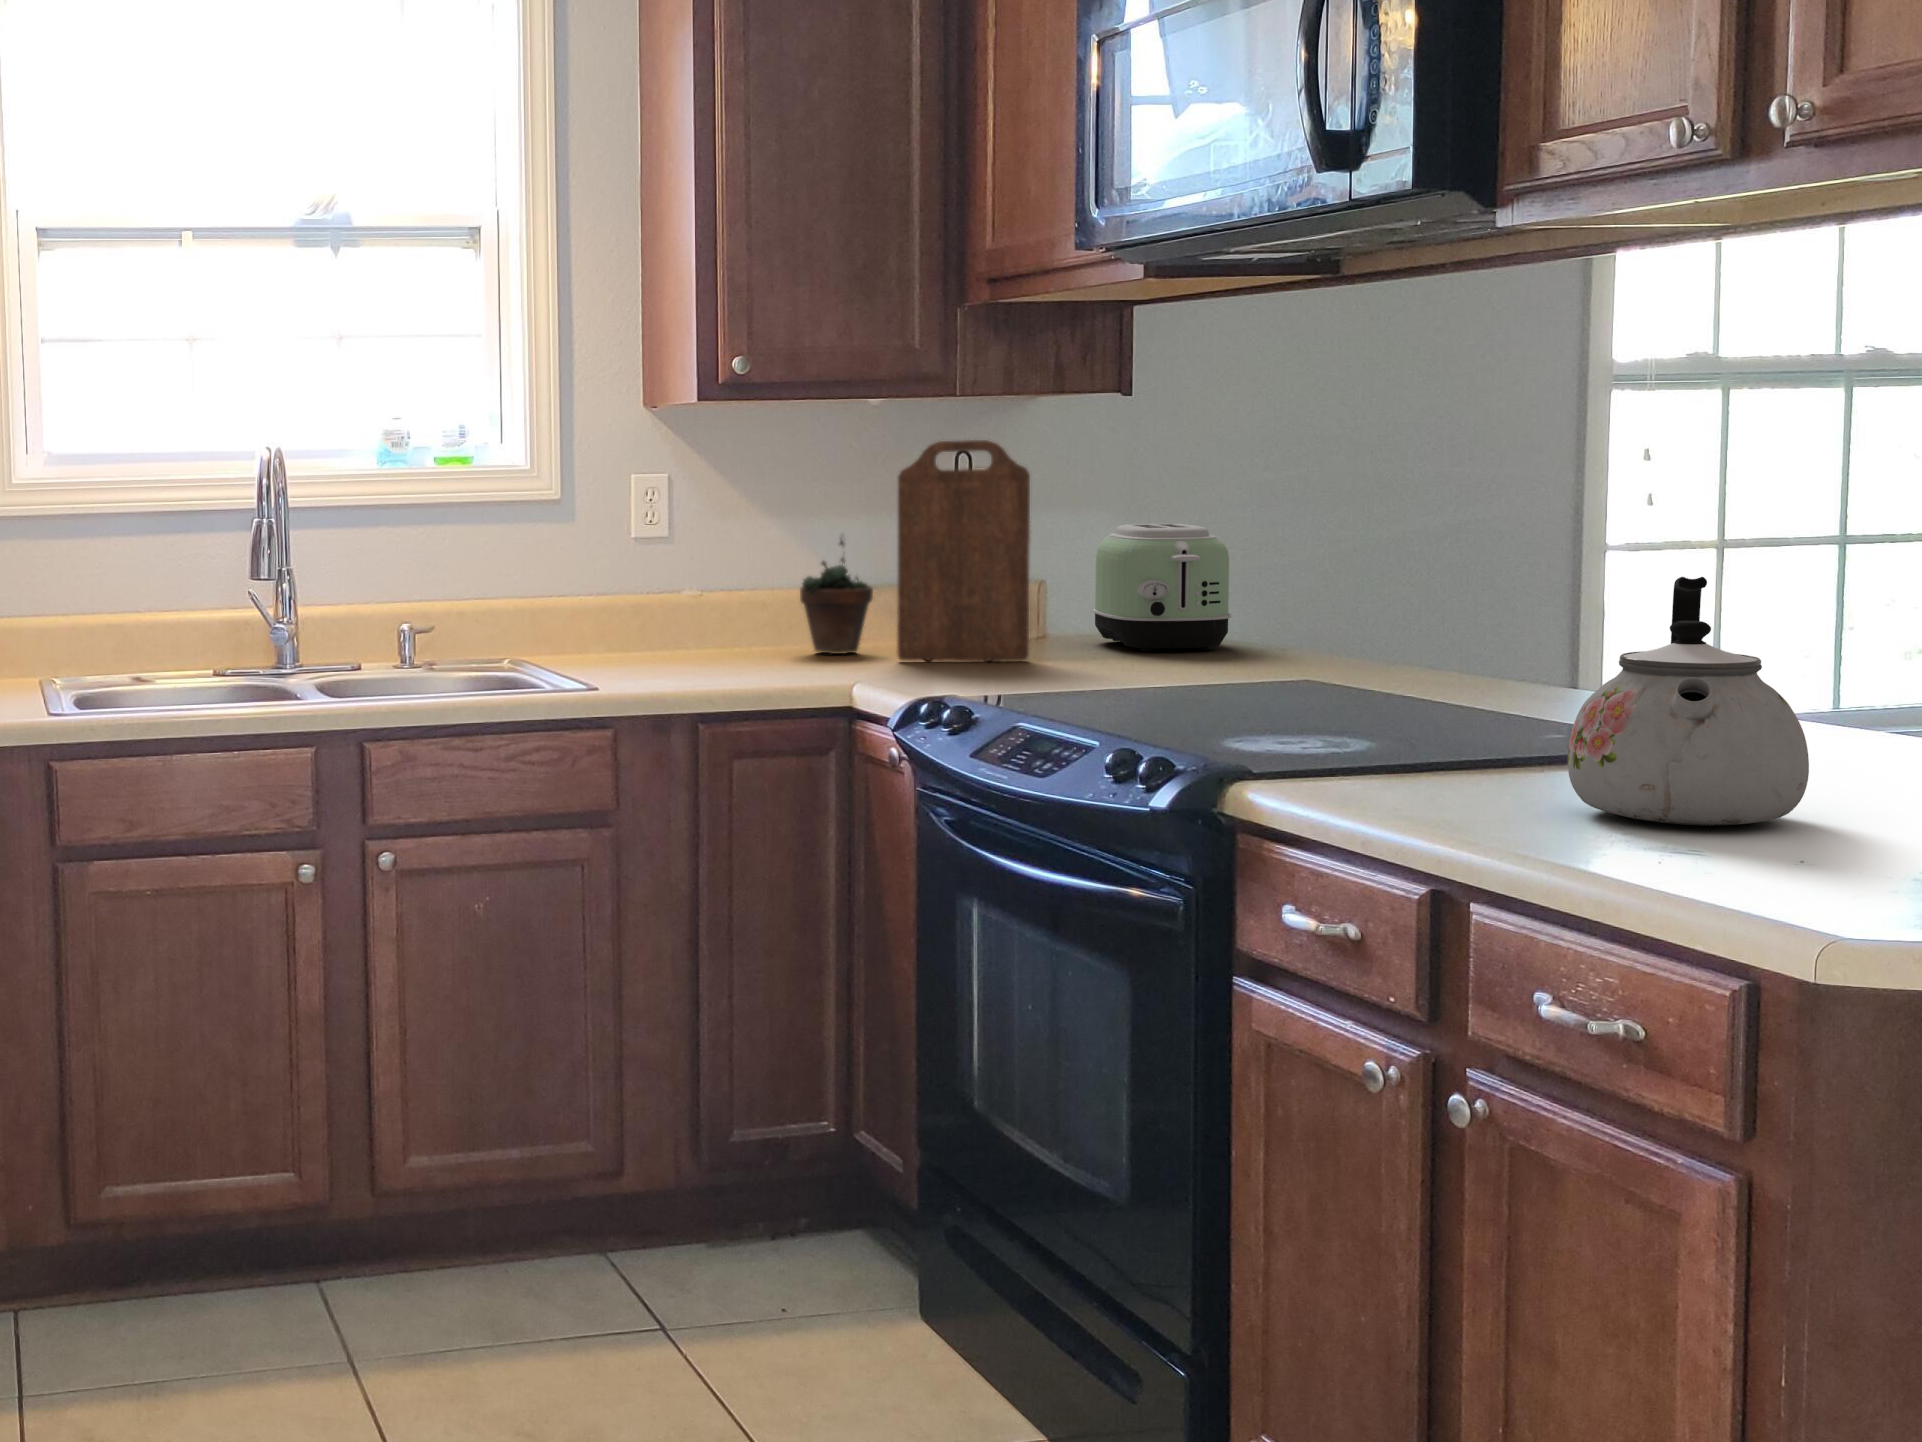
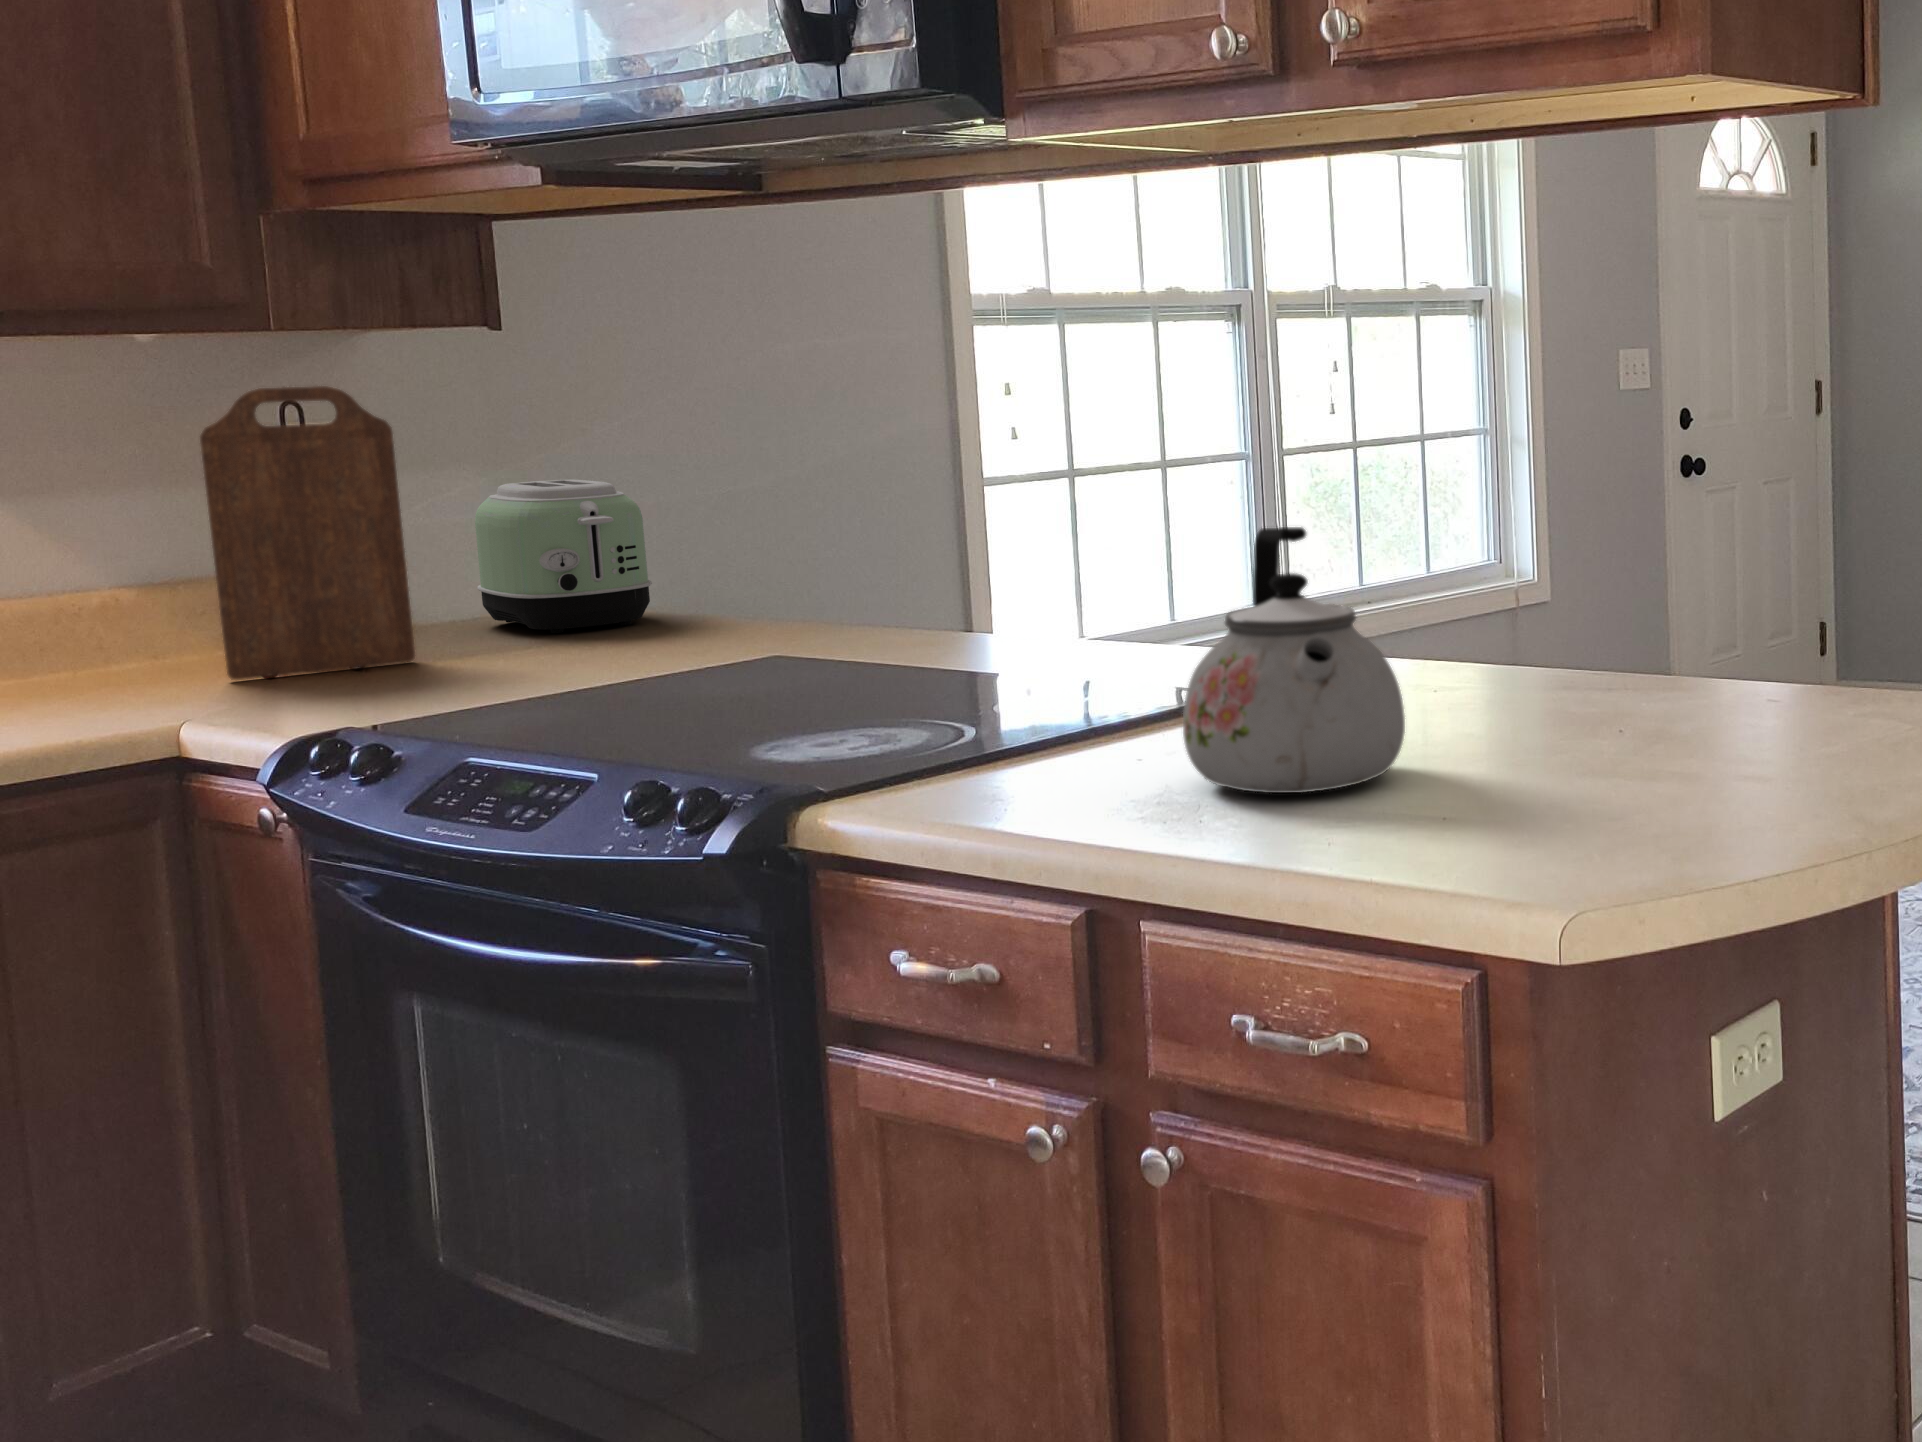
succulent plant: present [800,539,873,654] -> none [55,516,174,681]

